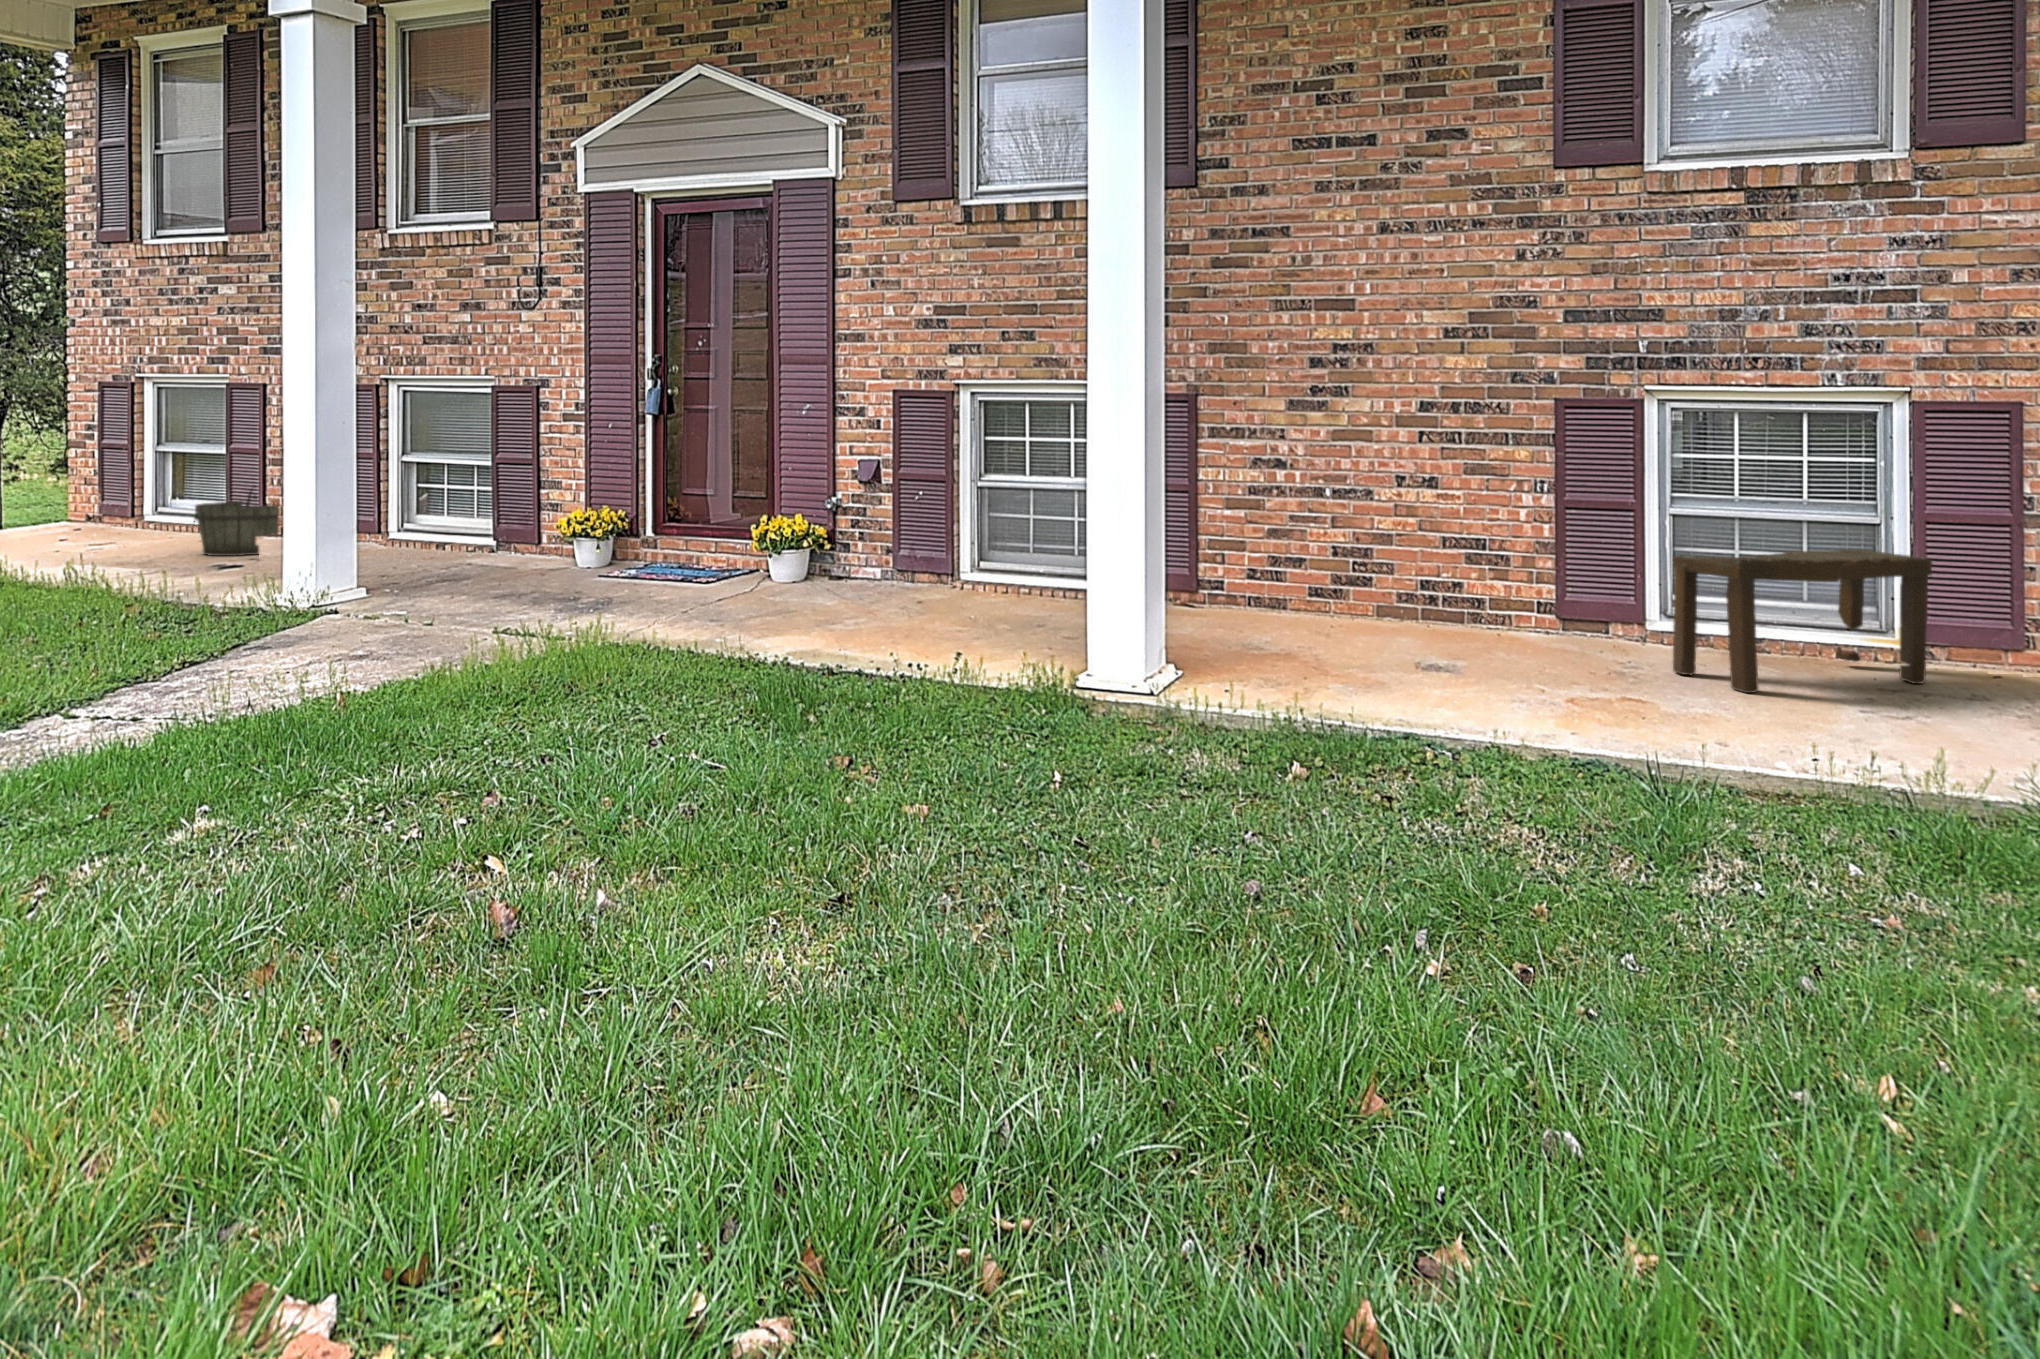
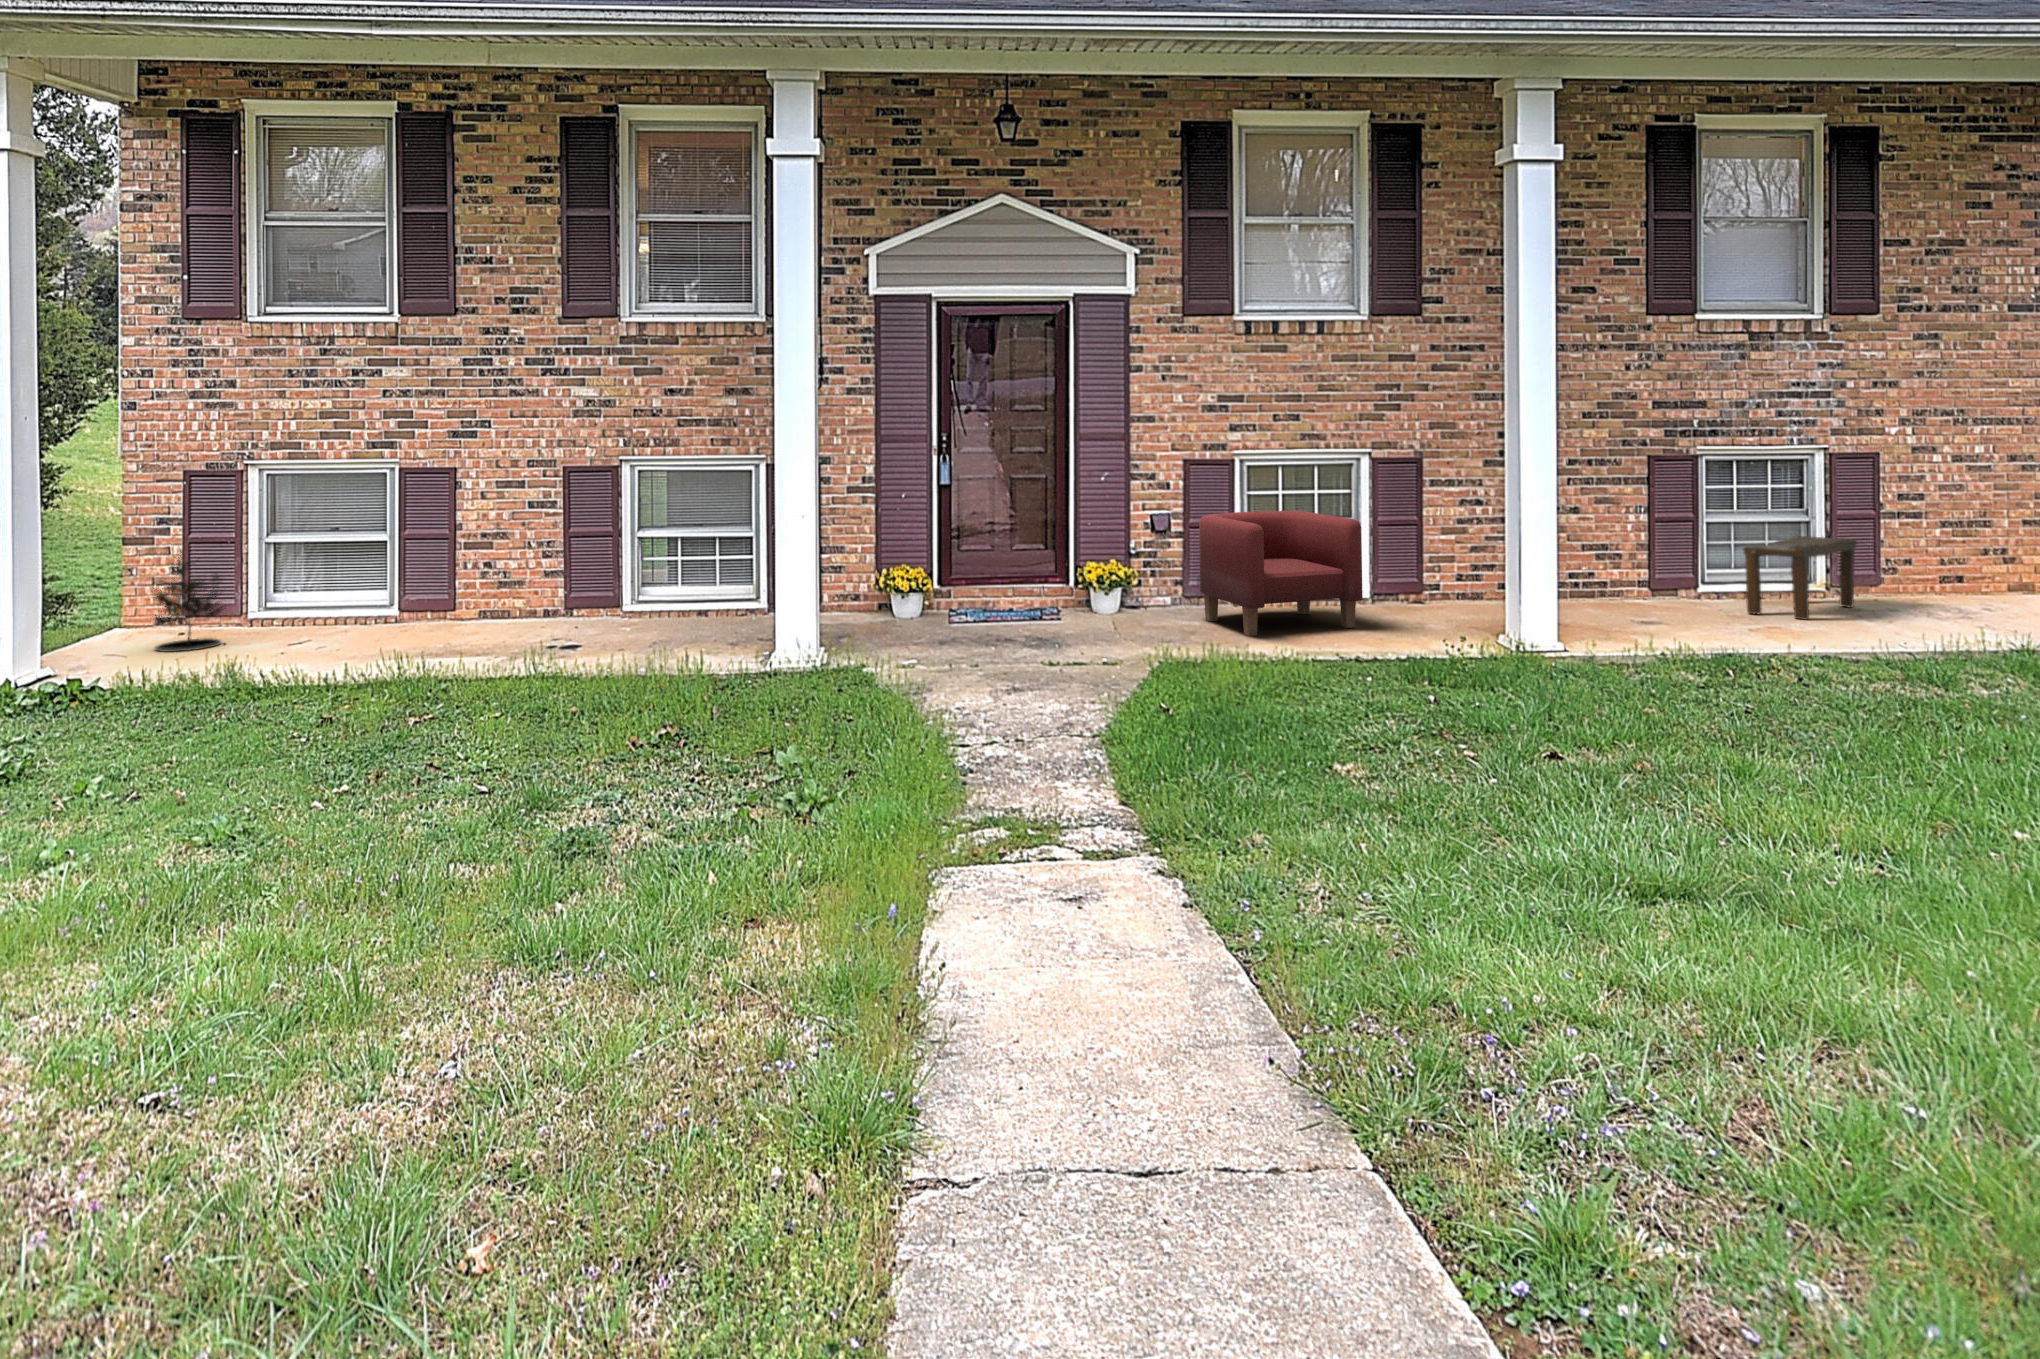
potted tree: none [25,450,108,542] -> present [153,551,225,652]
armchair: none [841,462,1046,626] -> present [1199,511,1363,636]
wooden bucket: present [193,486,279,556] -> none [426,571,515,645]

